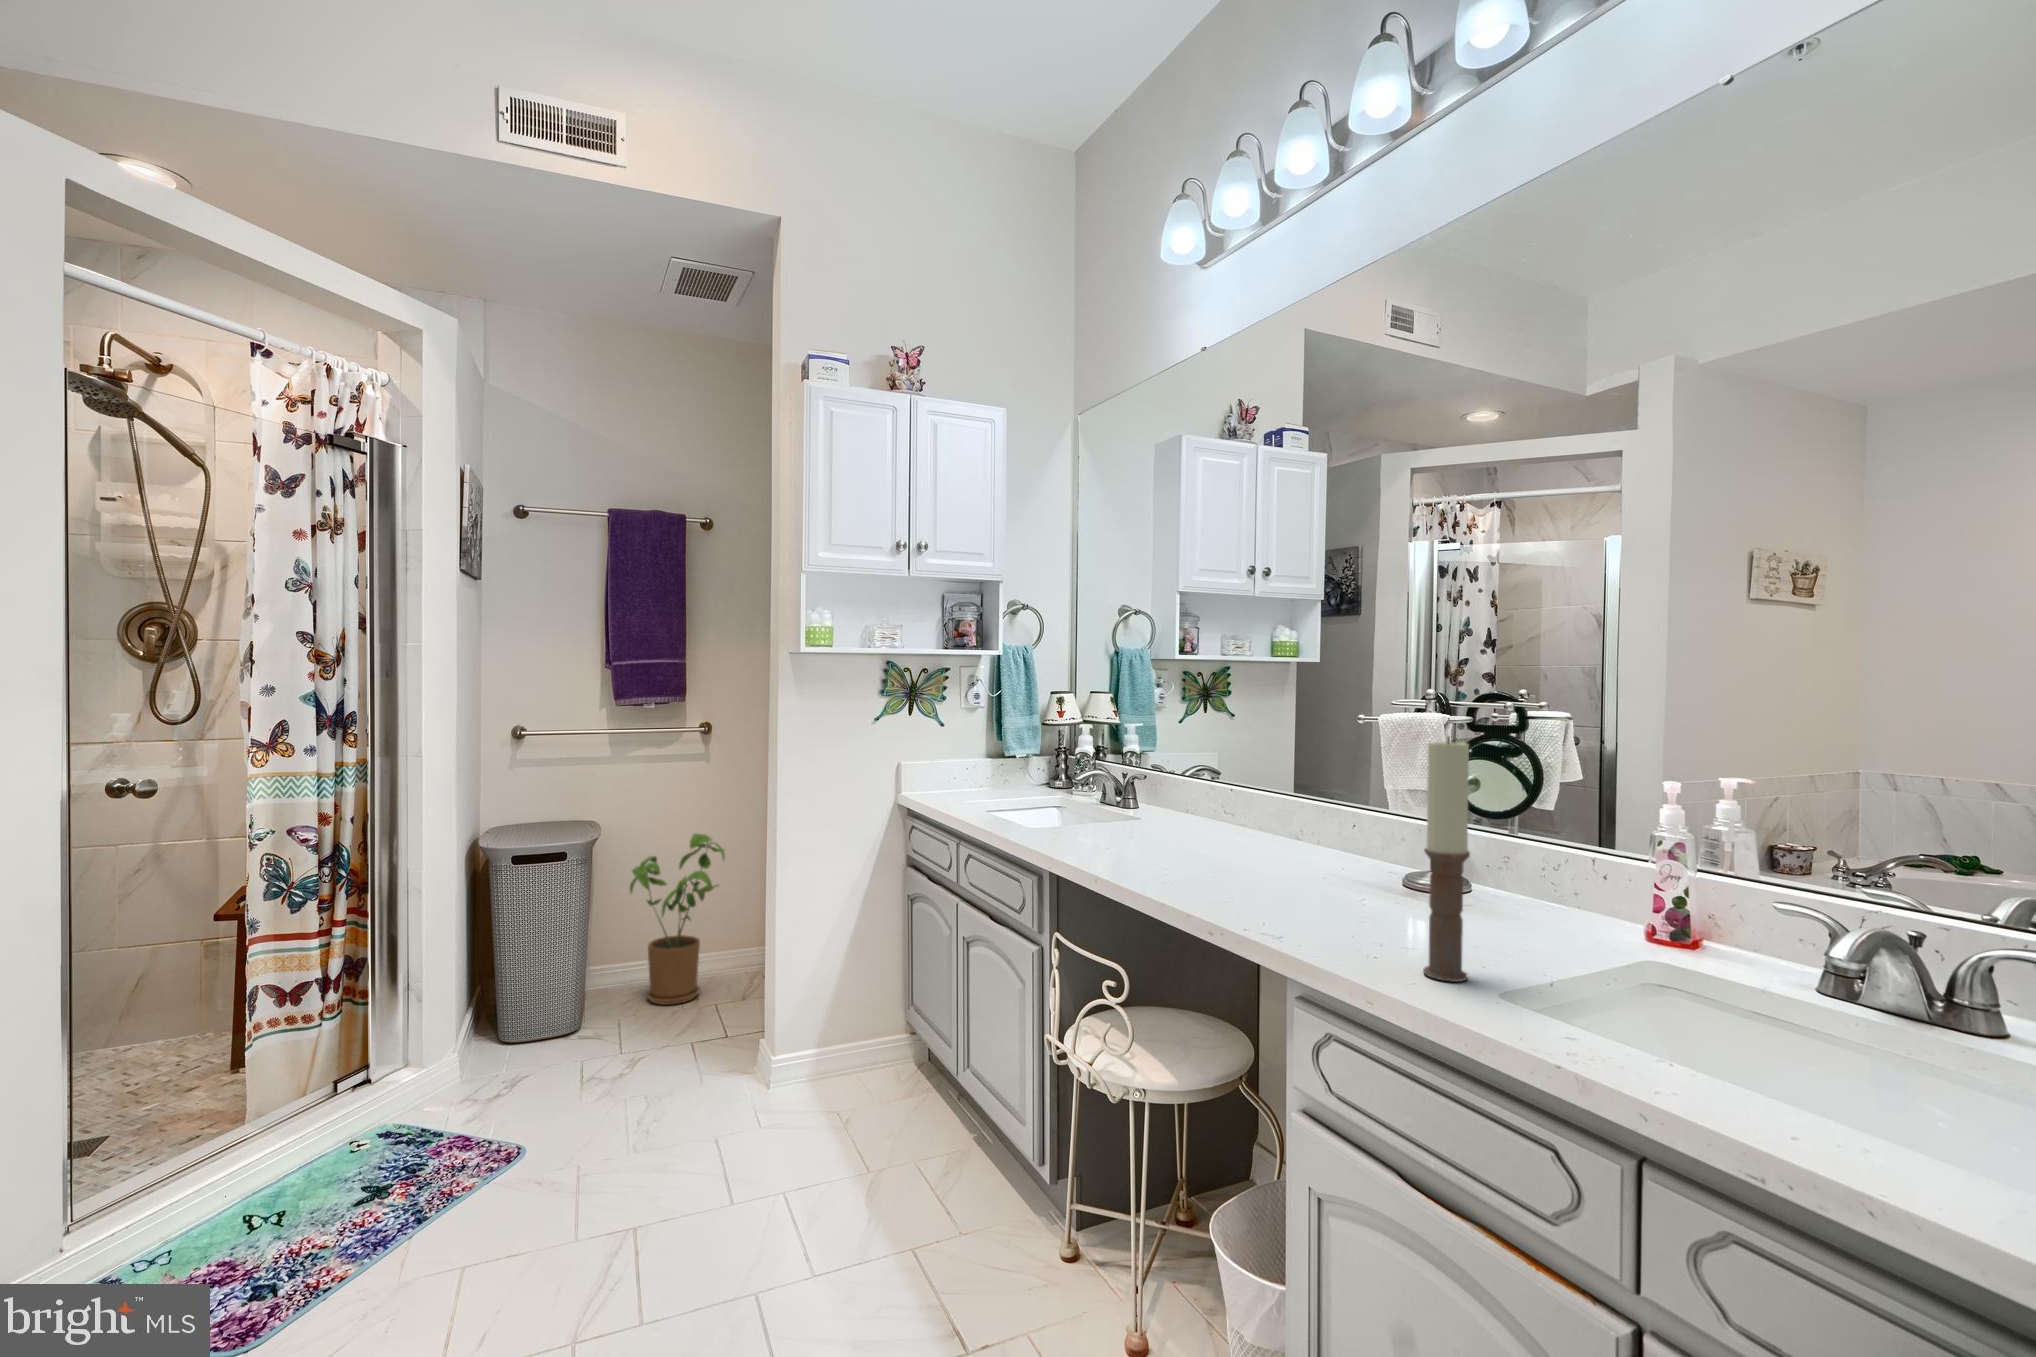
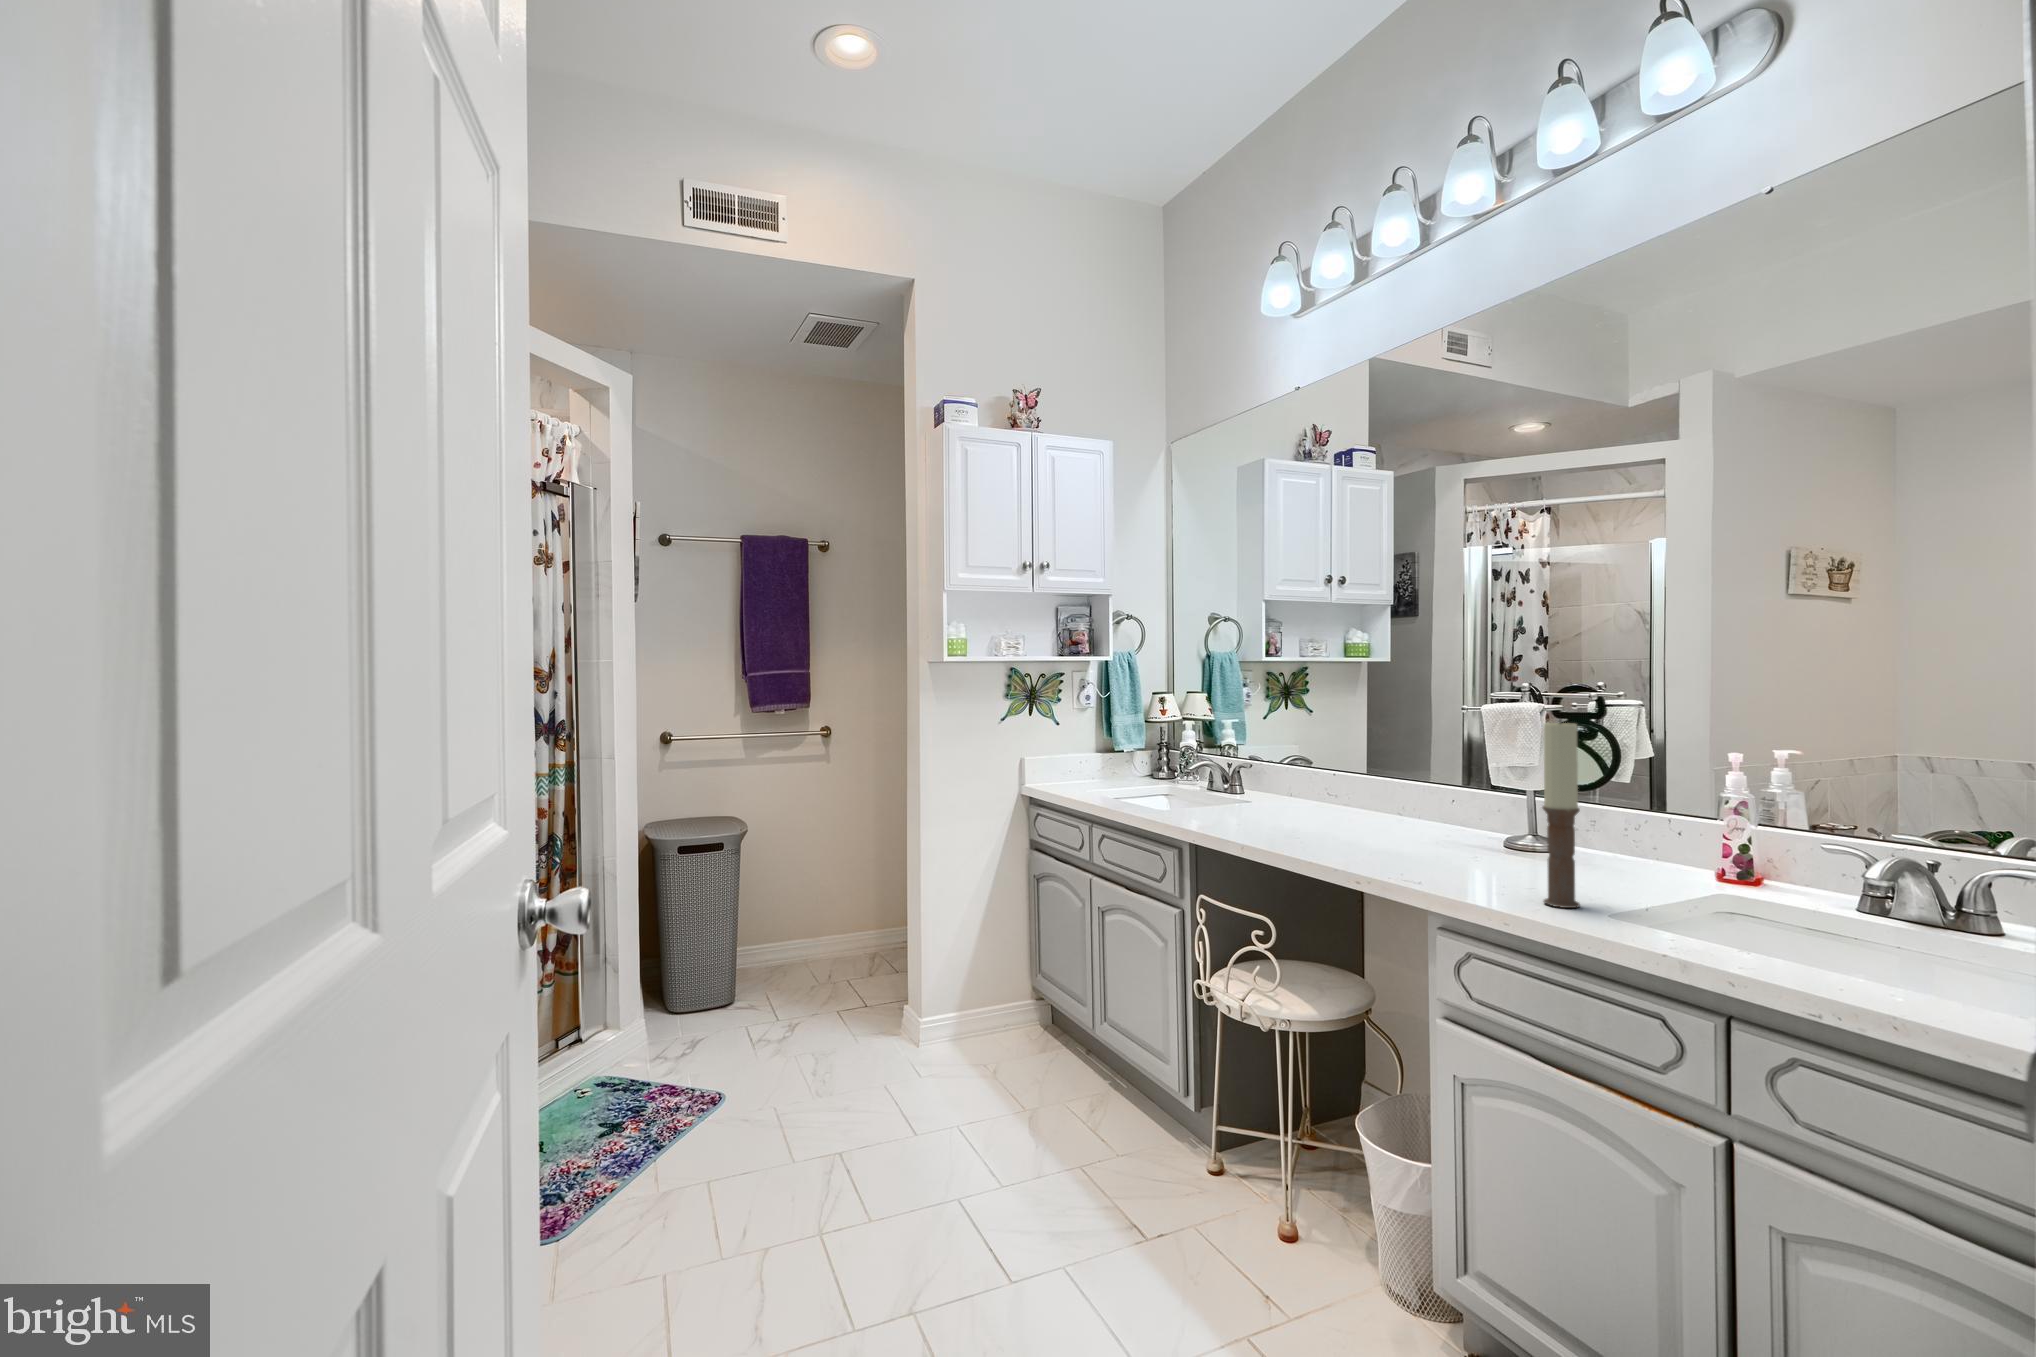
house plant: present [630,833,725,1005] -> none [764,827,847,981]

